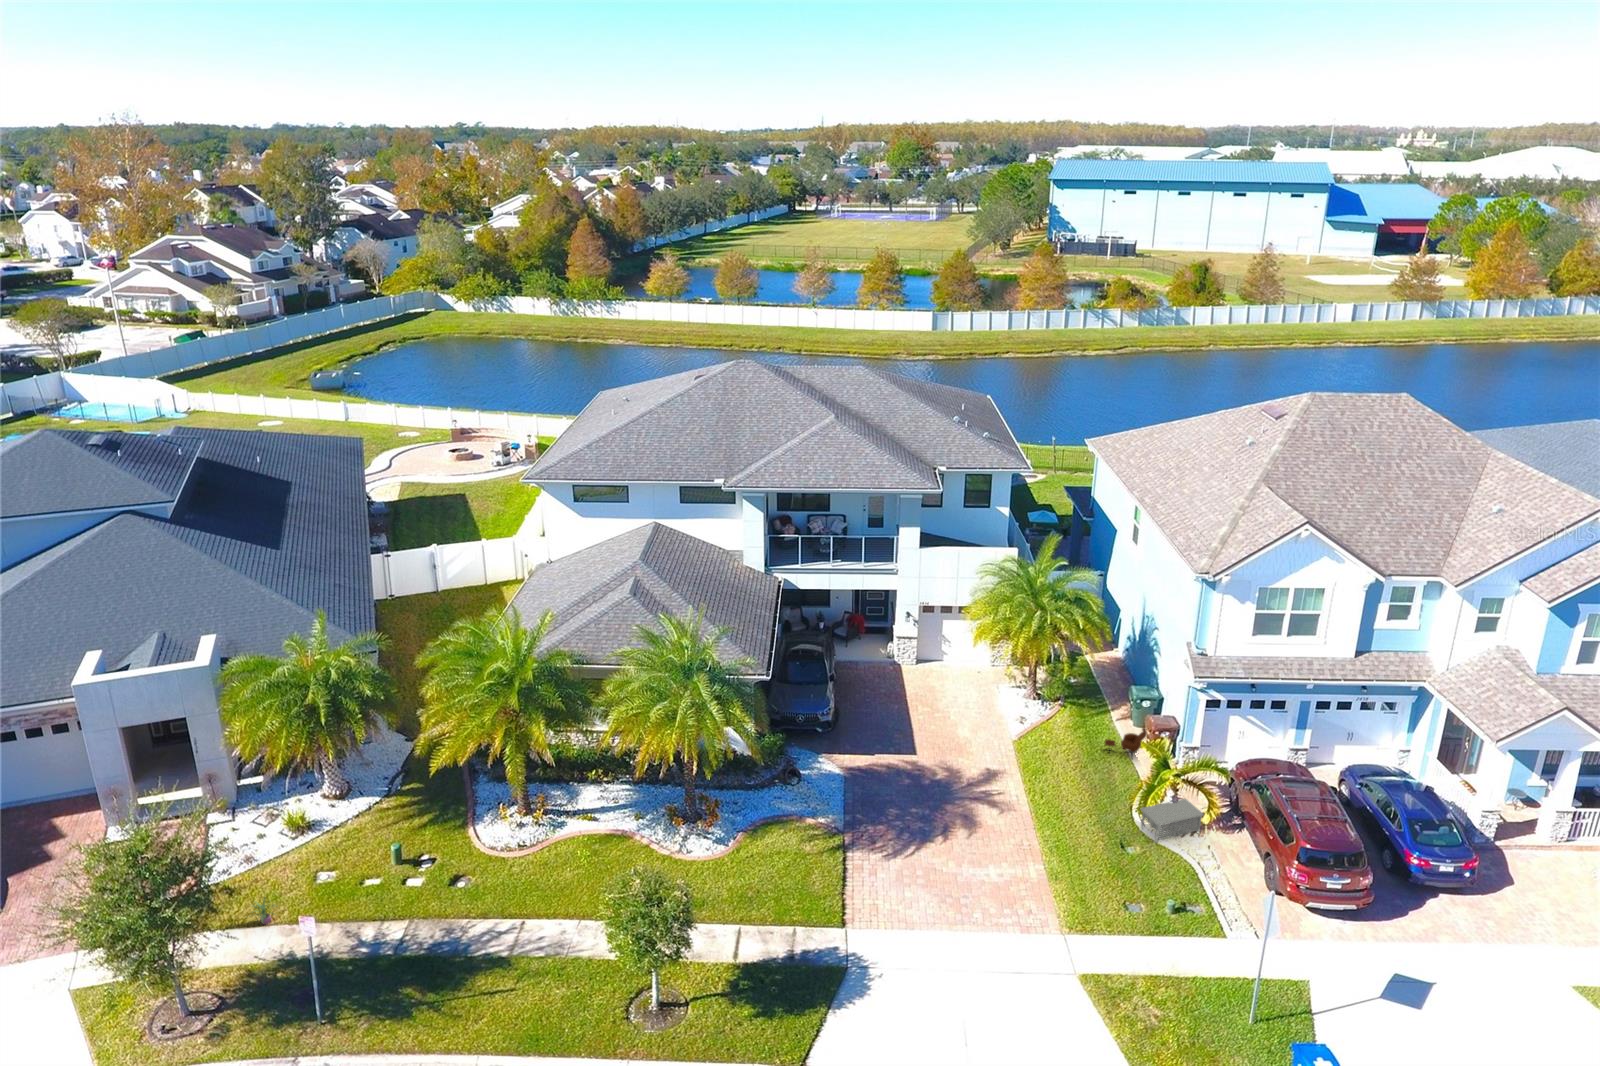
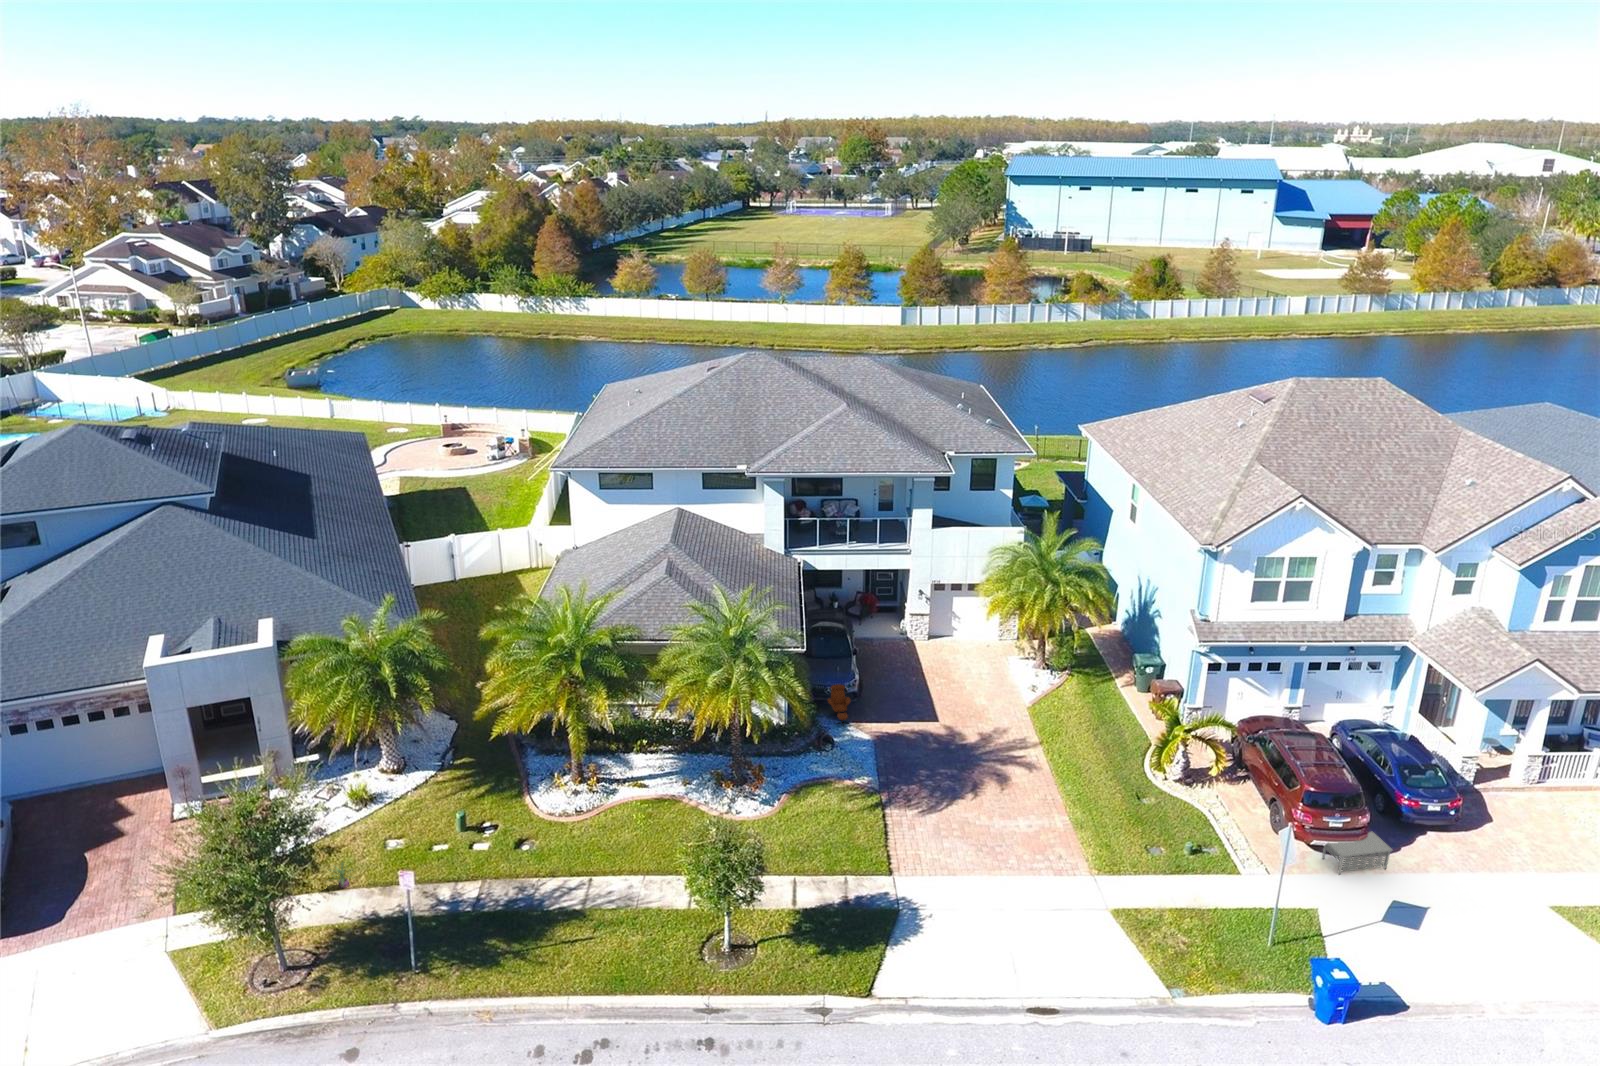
lounge chair: present [1105,728,1147,755] -> present [828,684,850,723]
storage bench: present [1141,798,1203,843] -> present [1322,832,1392,875]

